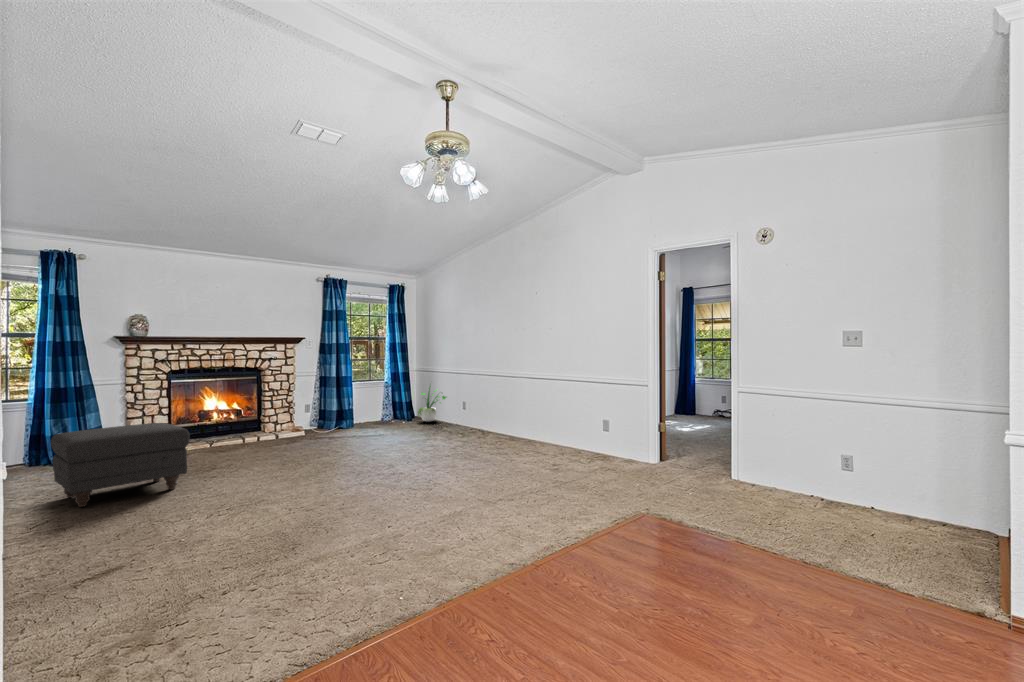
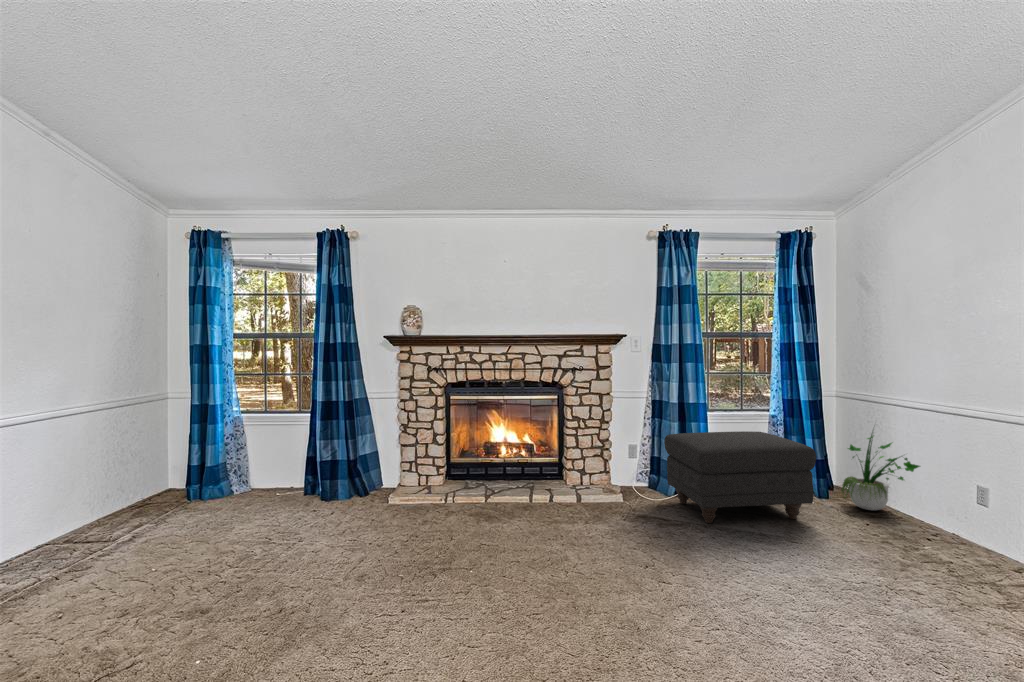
ottoman: present [51,423,190,507] -> present [664,431,816,523]

